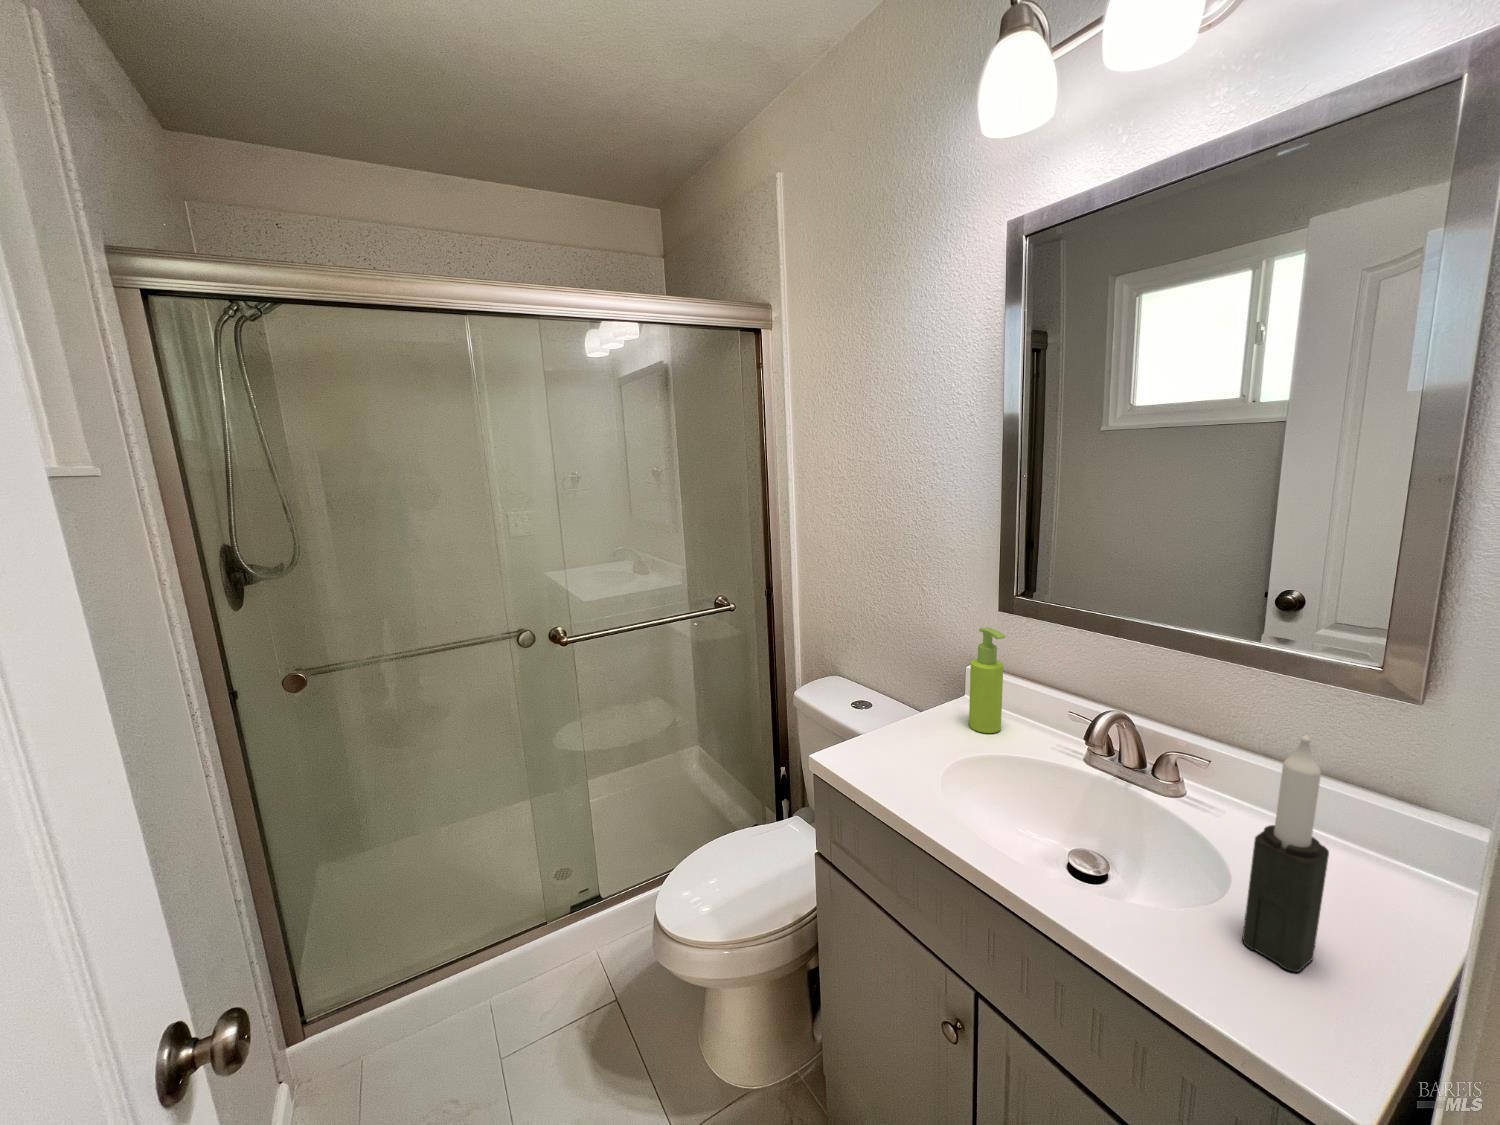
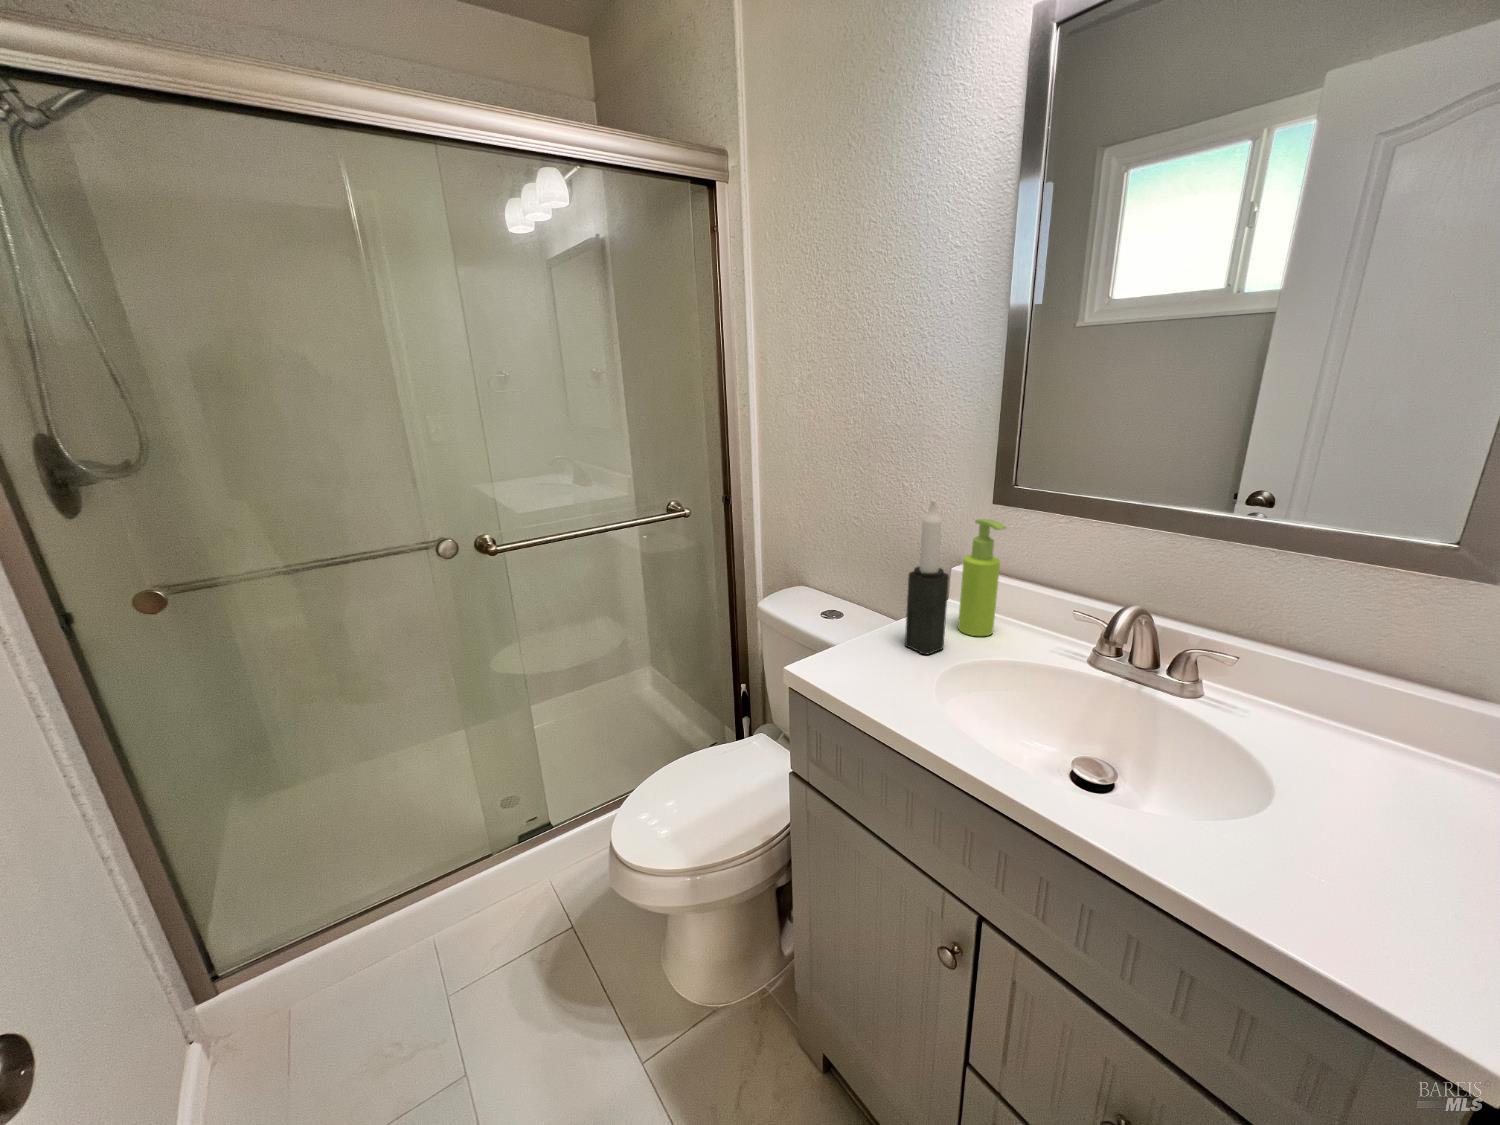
candle: present [1242,736,1329,972] -> present [905,499,949,655]

